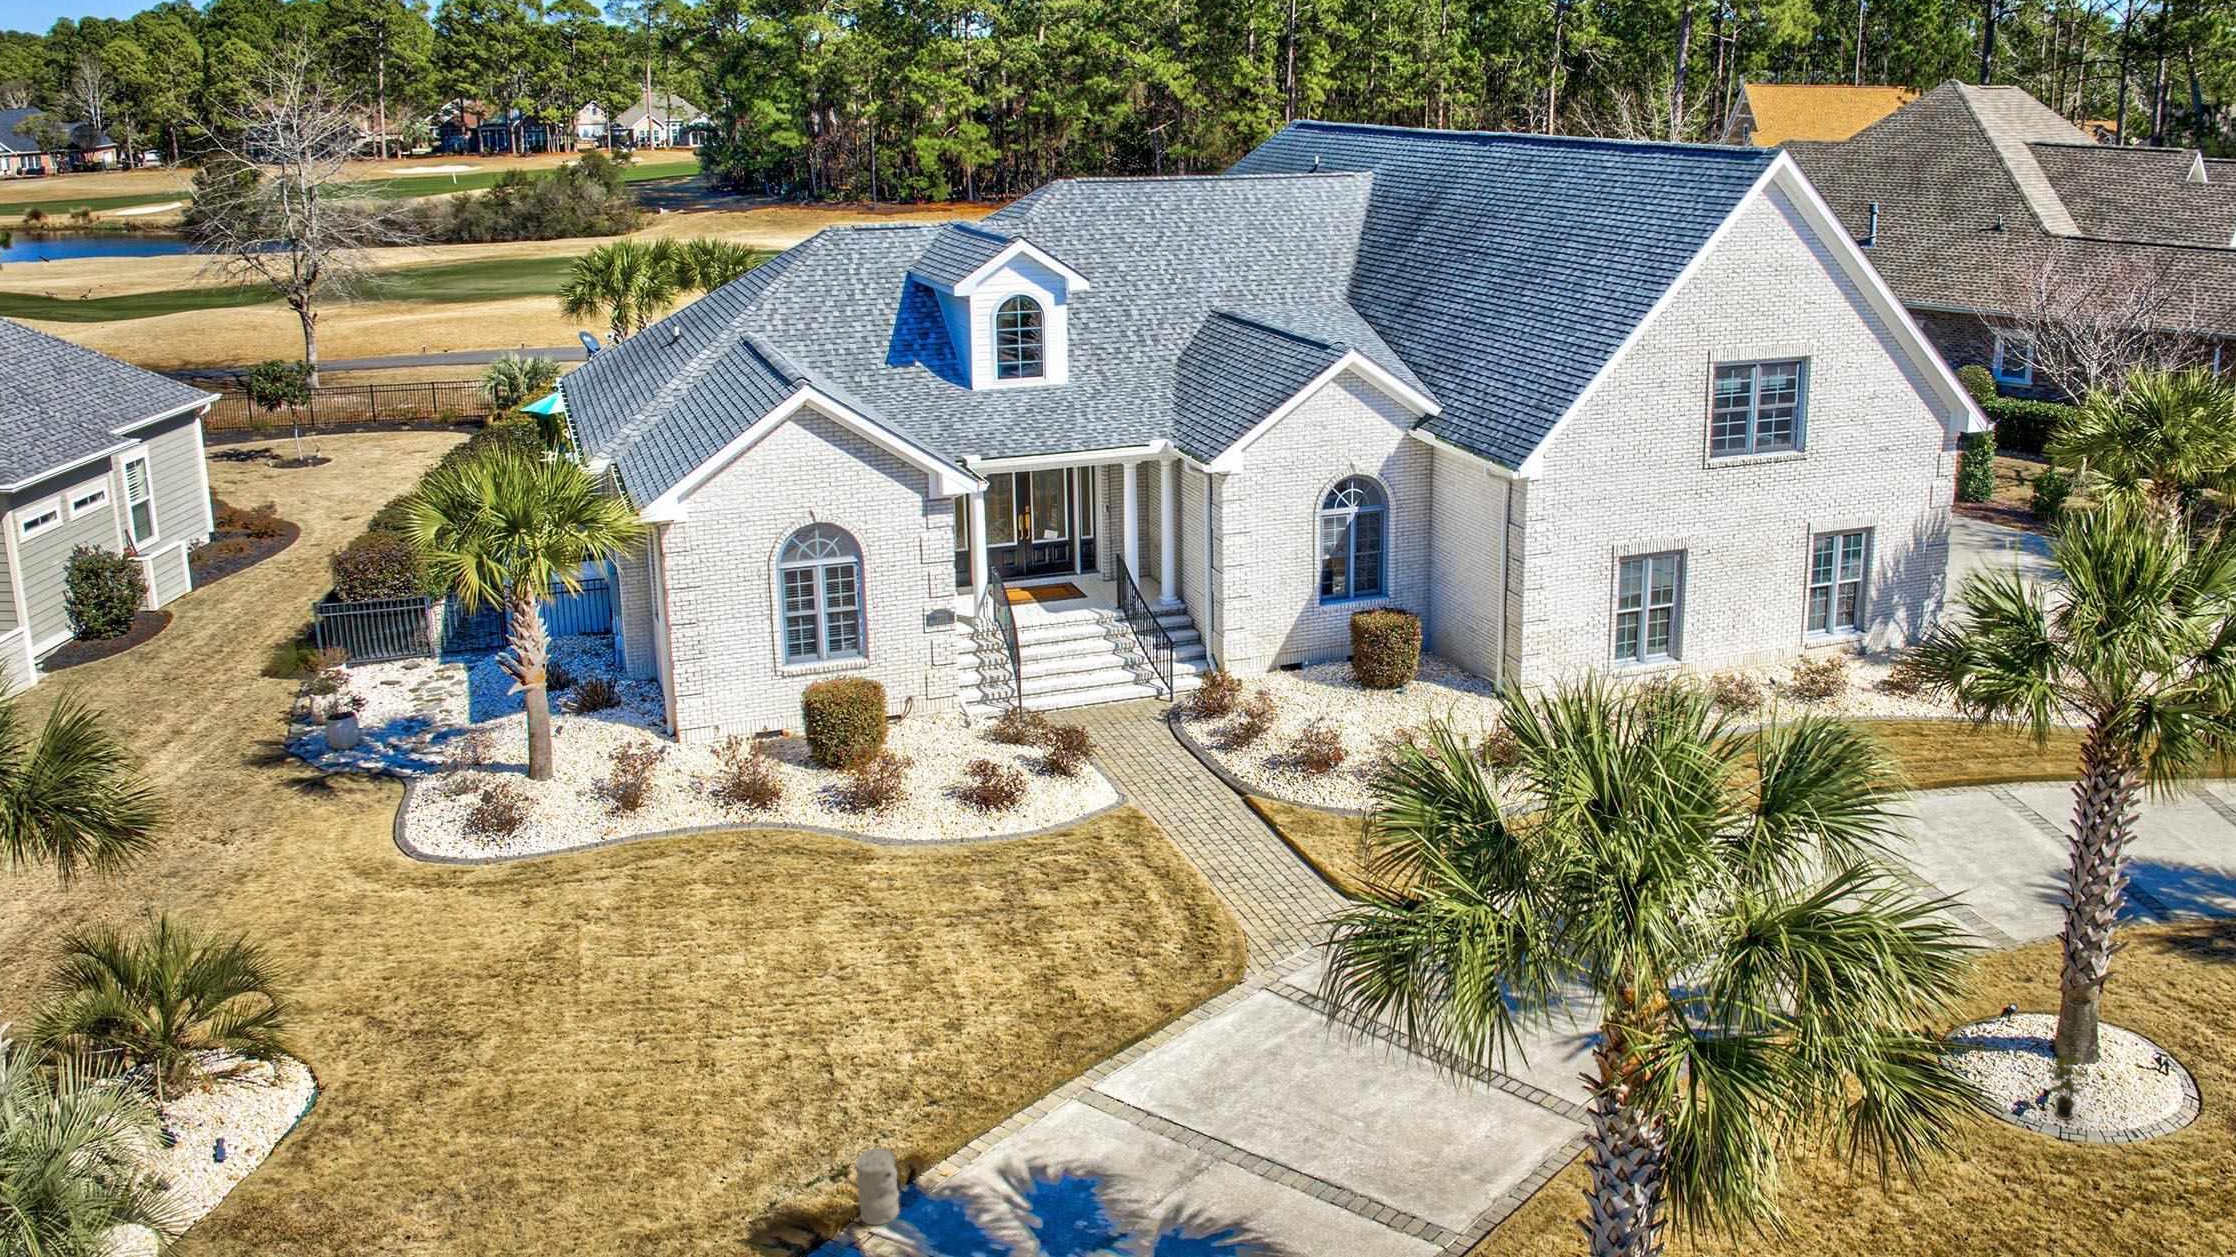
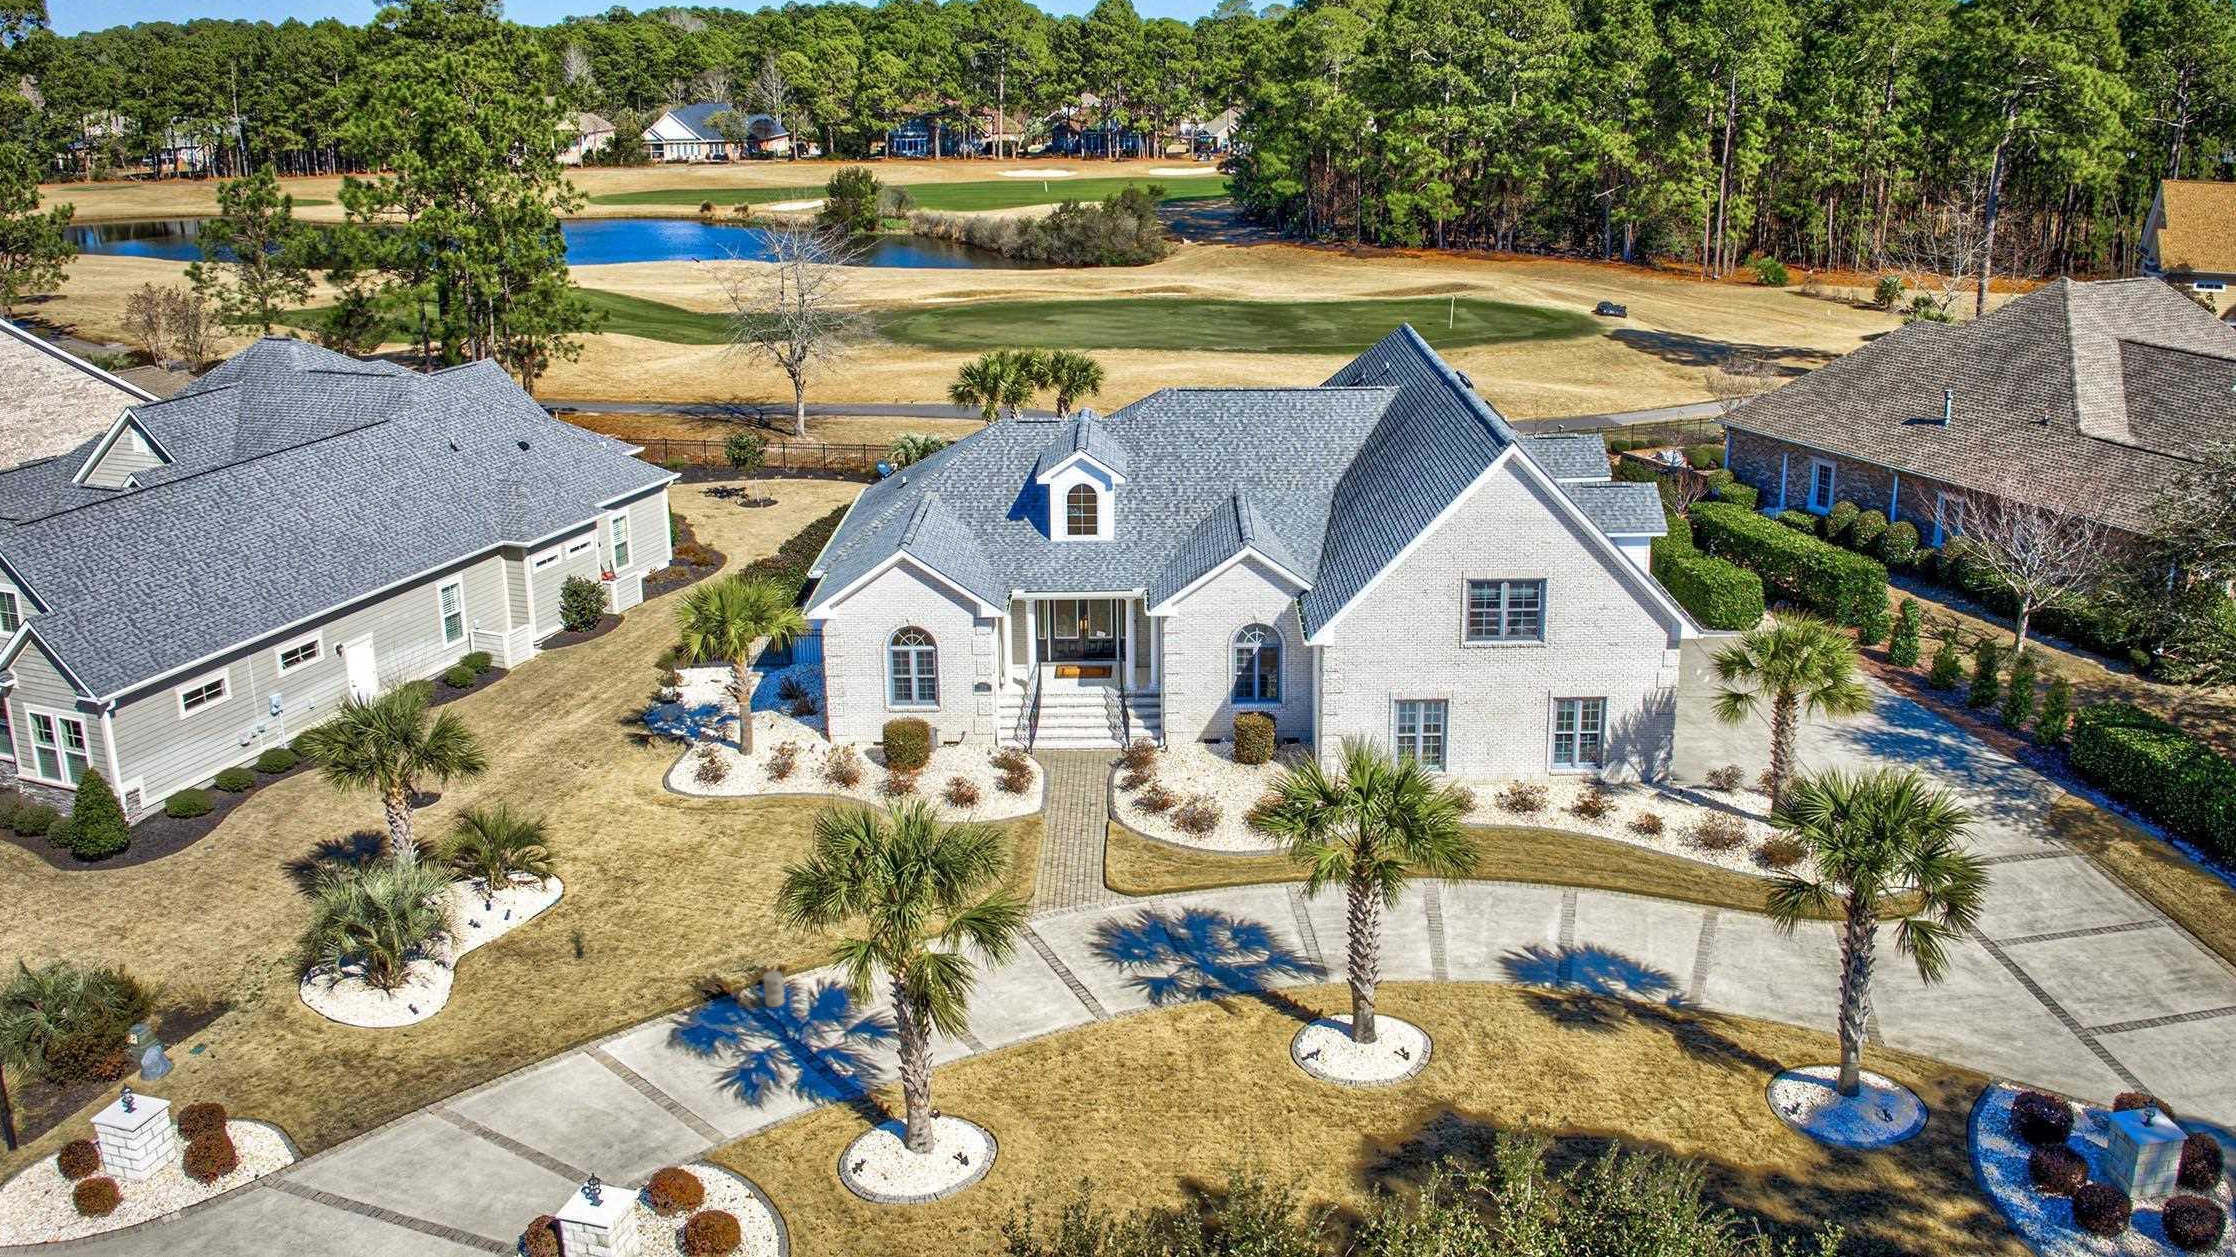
potted plant: present [2047,1052,2086,1120] -> present [568,928,585,958]

